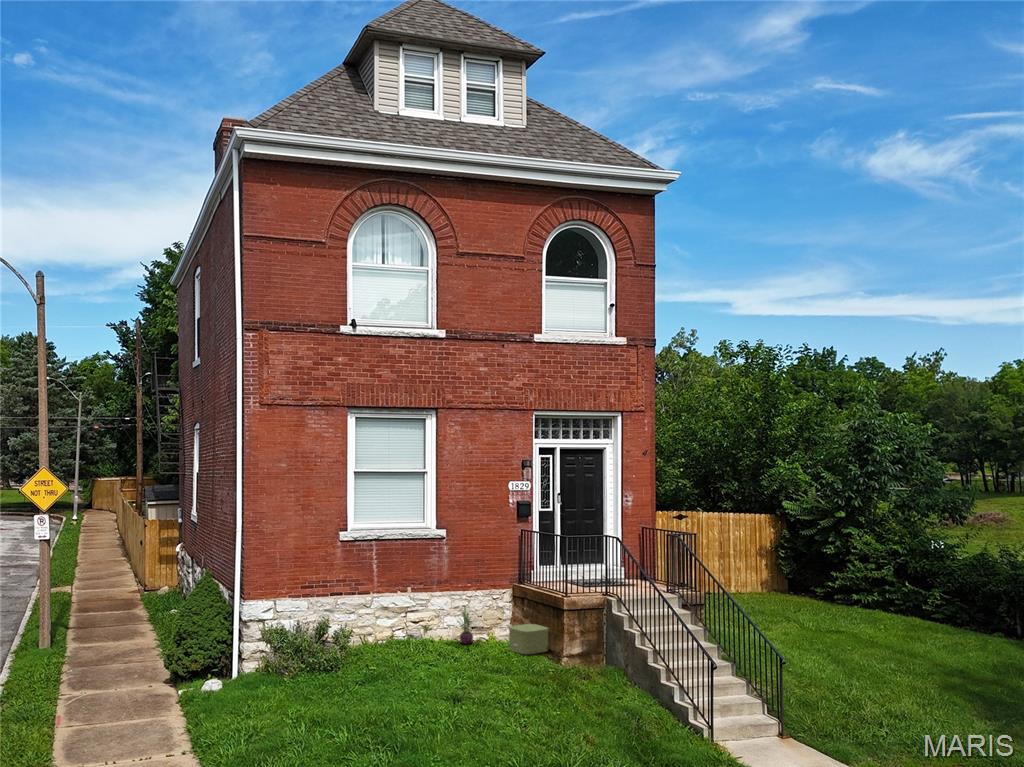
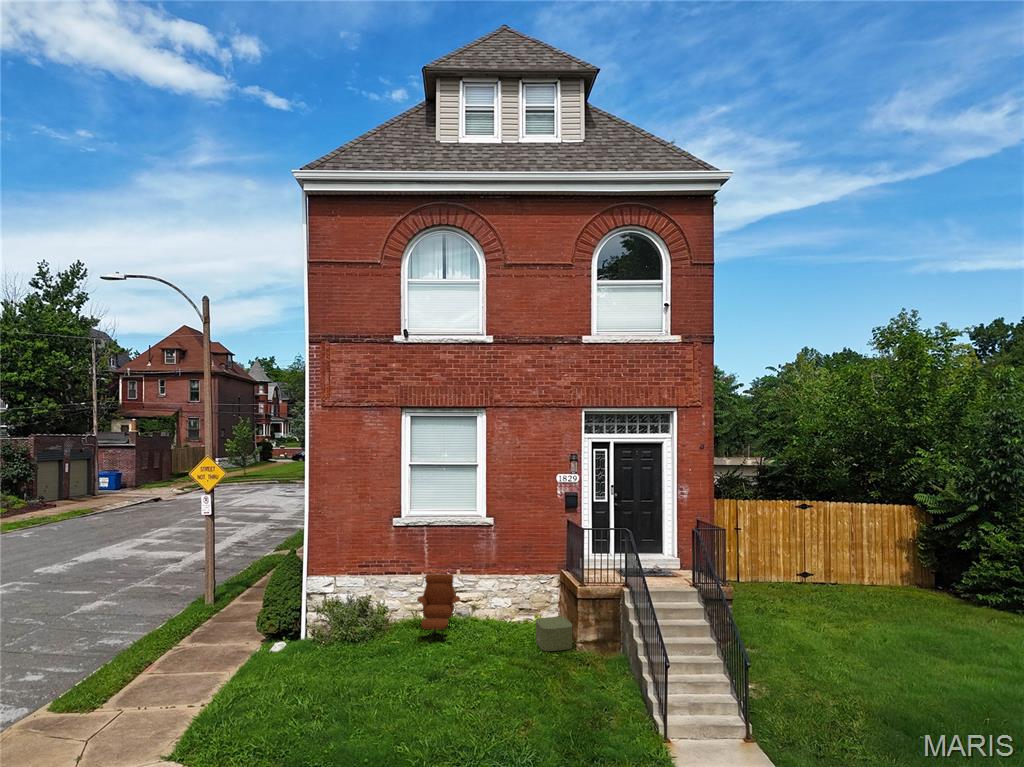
lounge chair: none [371,590,419,659] -> present [417,574,460,643]
decorative plant: present [458,606,473,644] -> none [485,591,523,629]

